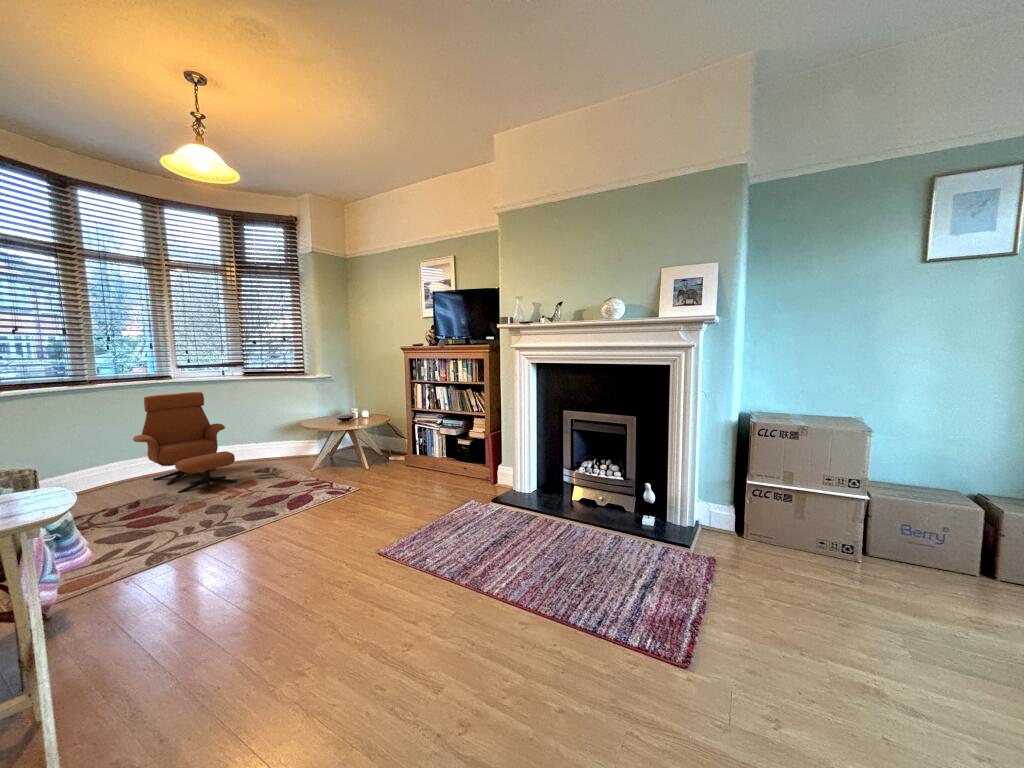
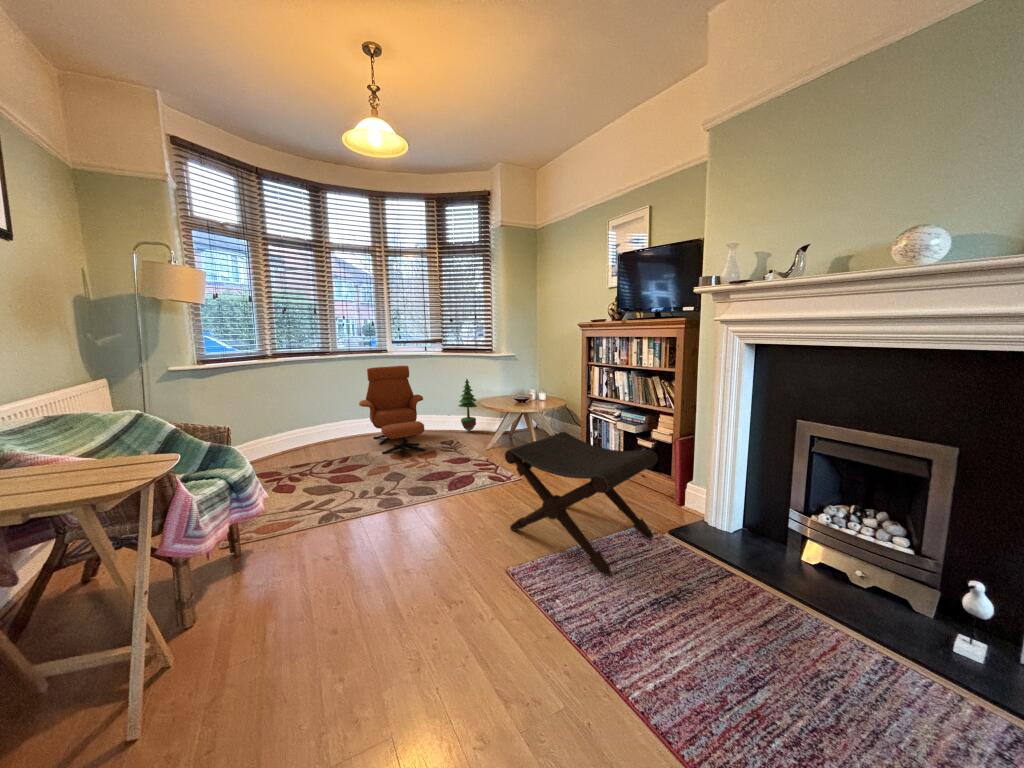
potted tree: none [269,402,292,458] -> present [459,379,477,431]
footstool: none [360,438,483,537] -> present [505,432,658,575]

